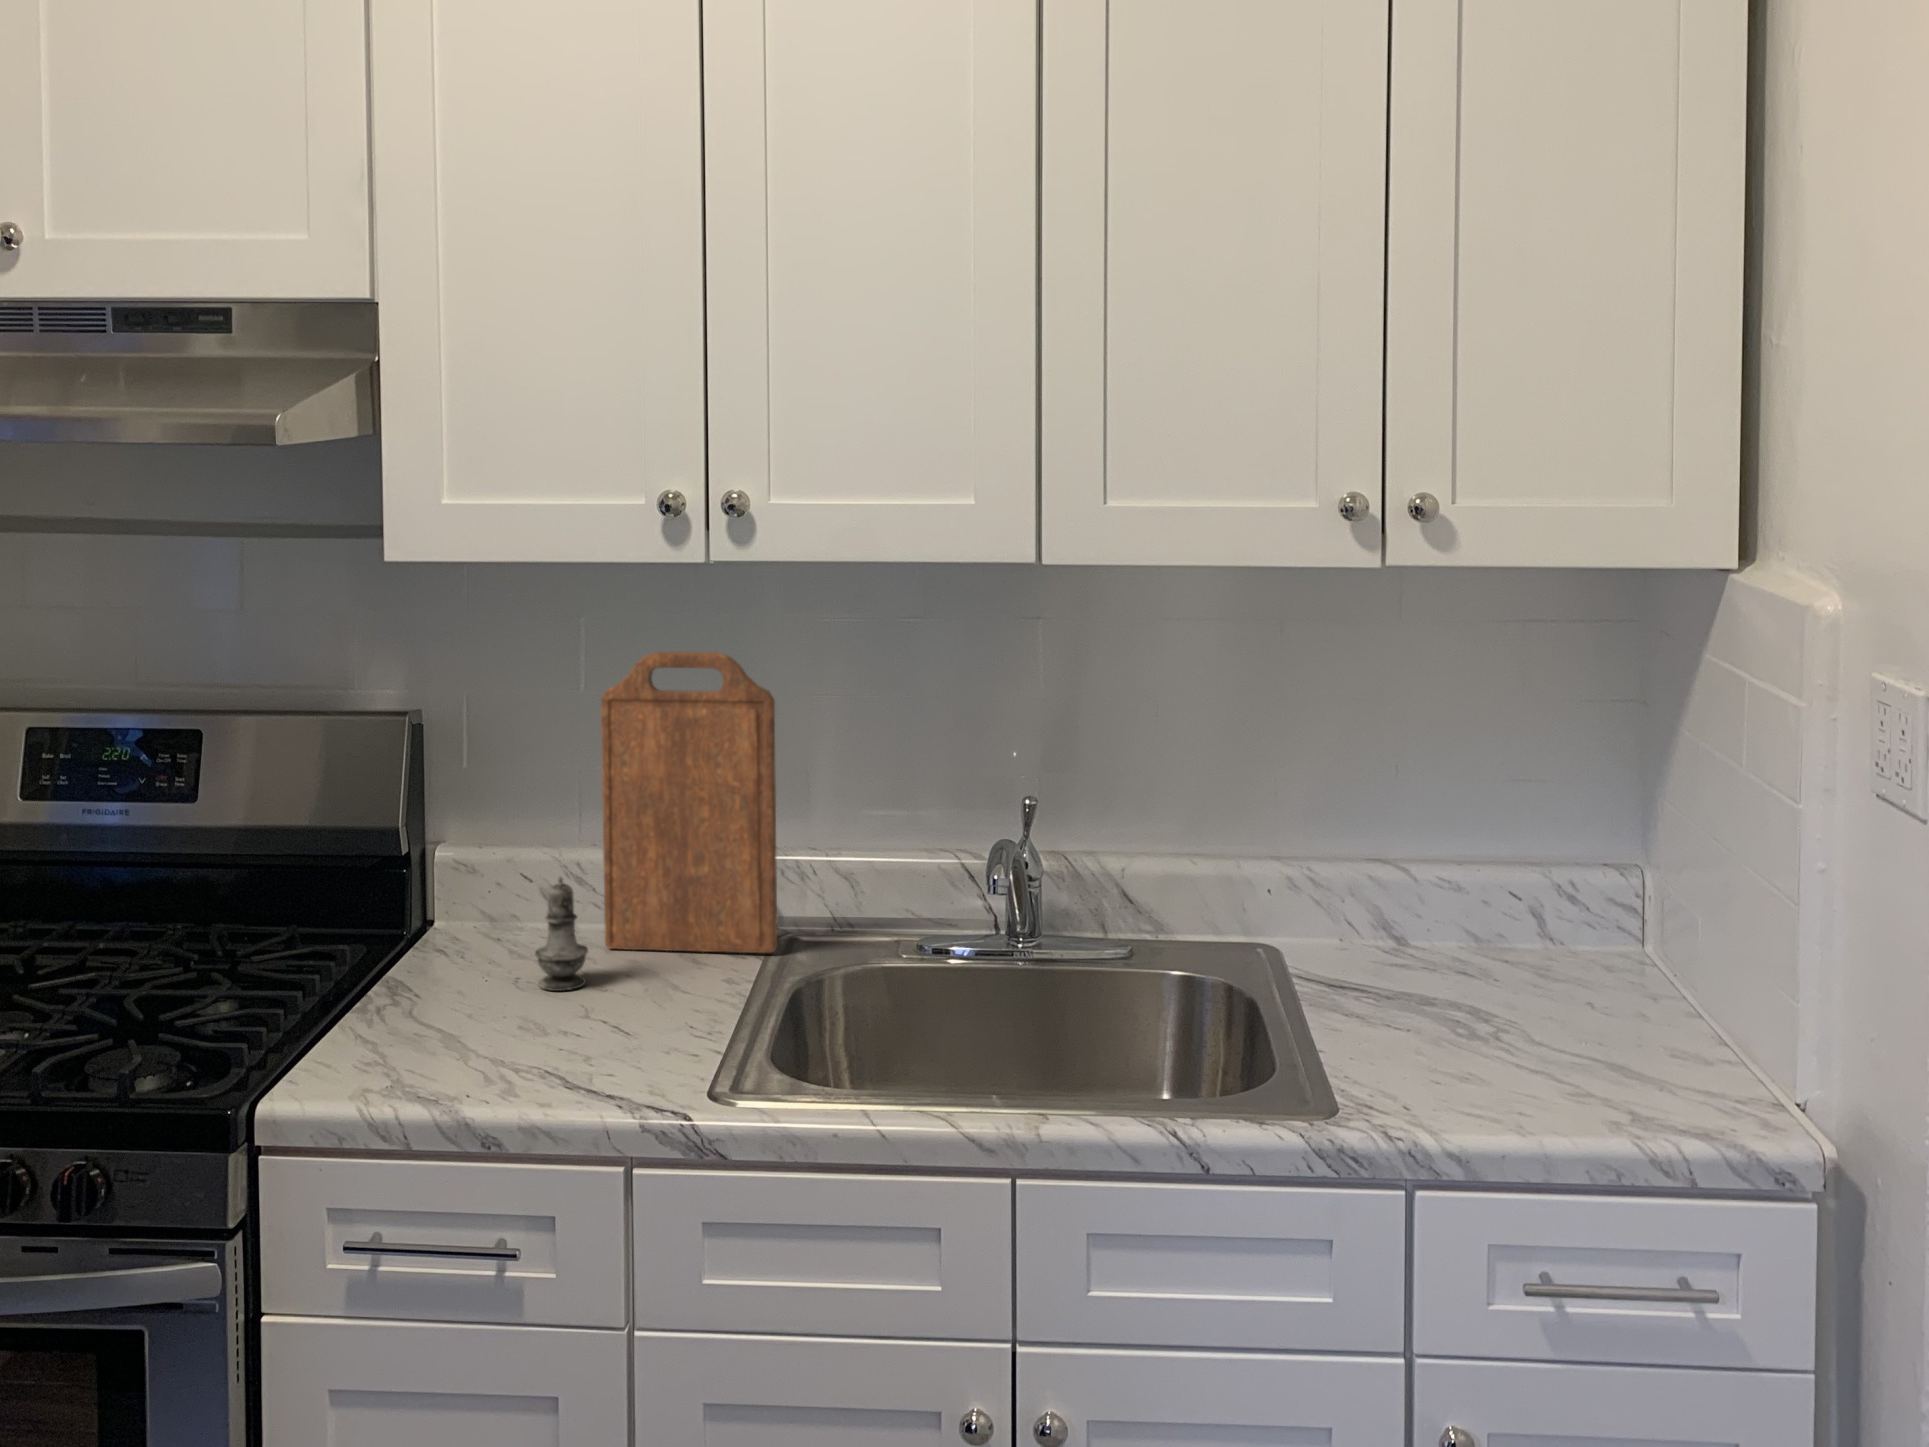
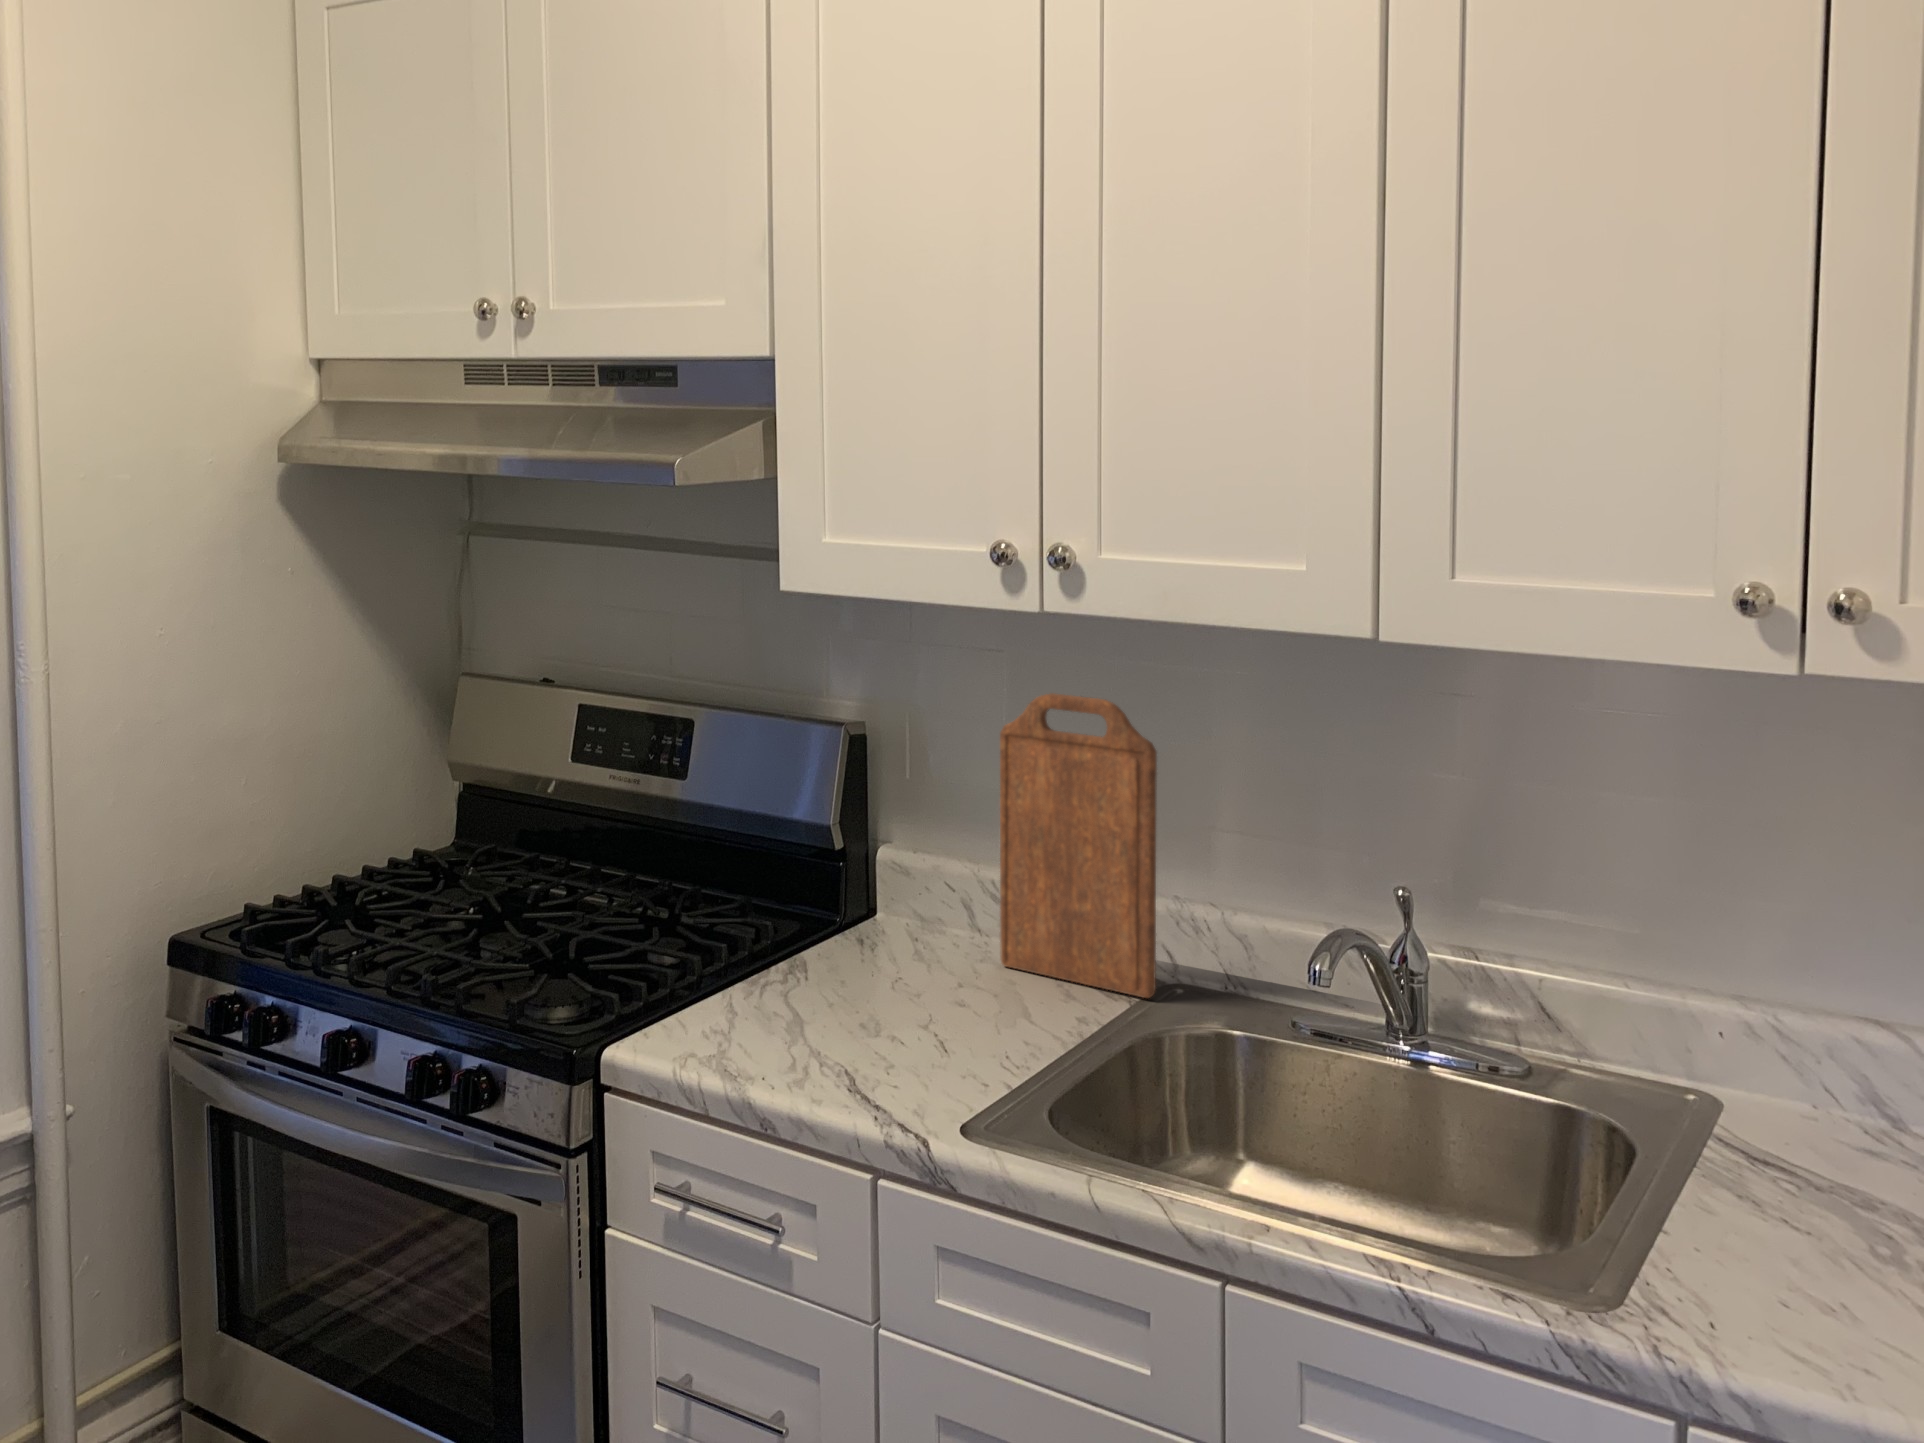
salt shaker: present [535,877,588,991] -> none [908,893,958,999]

